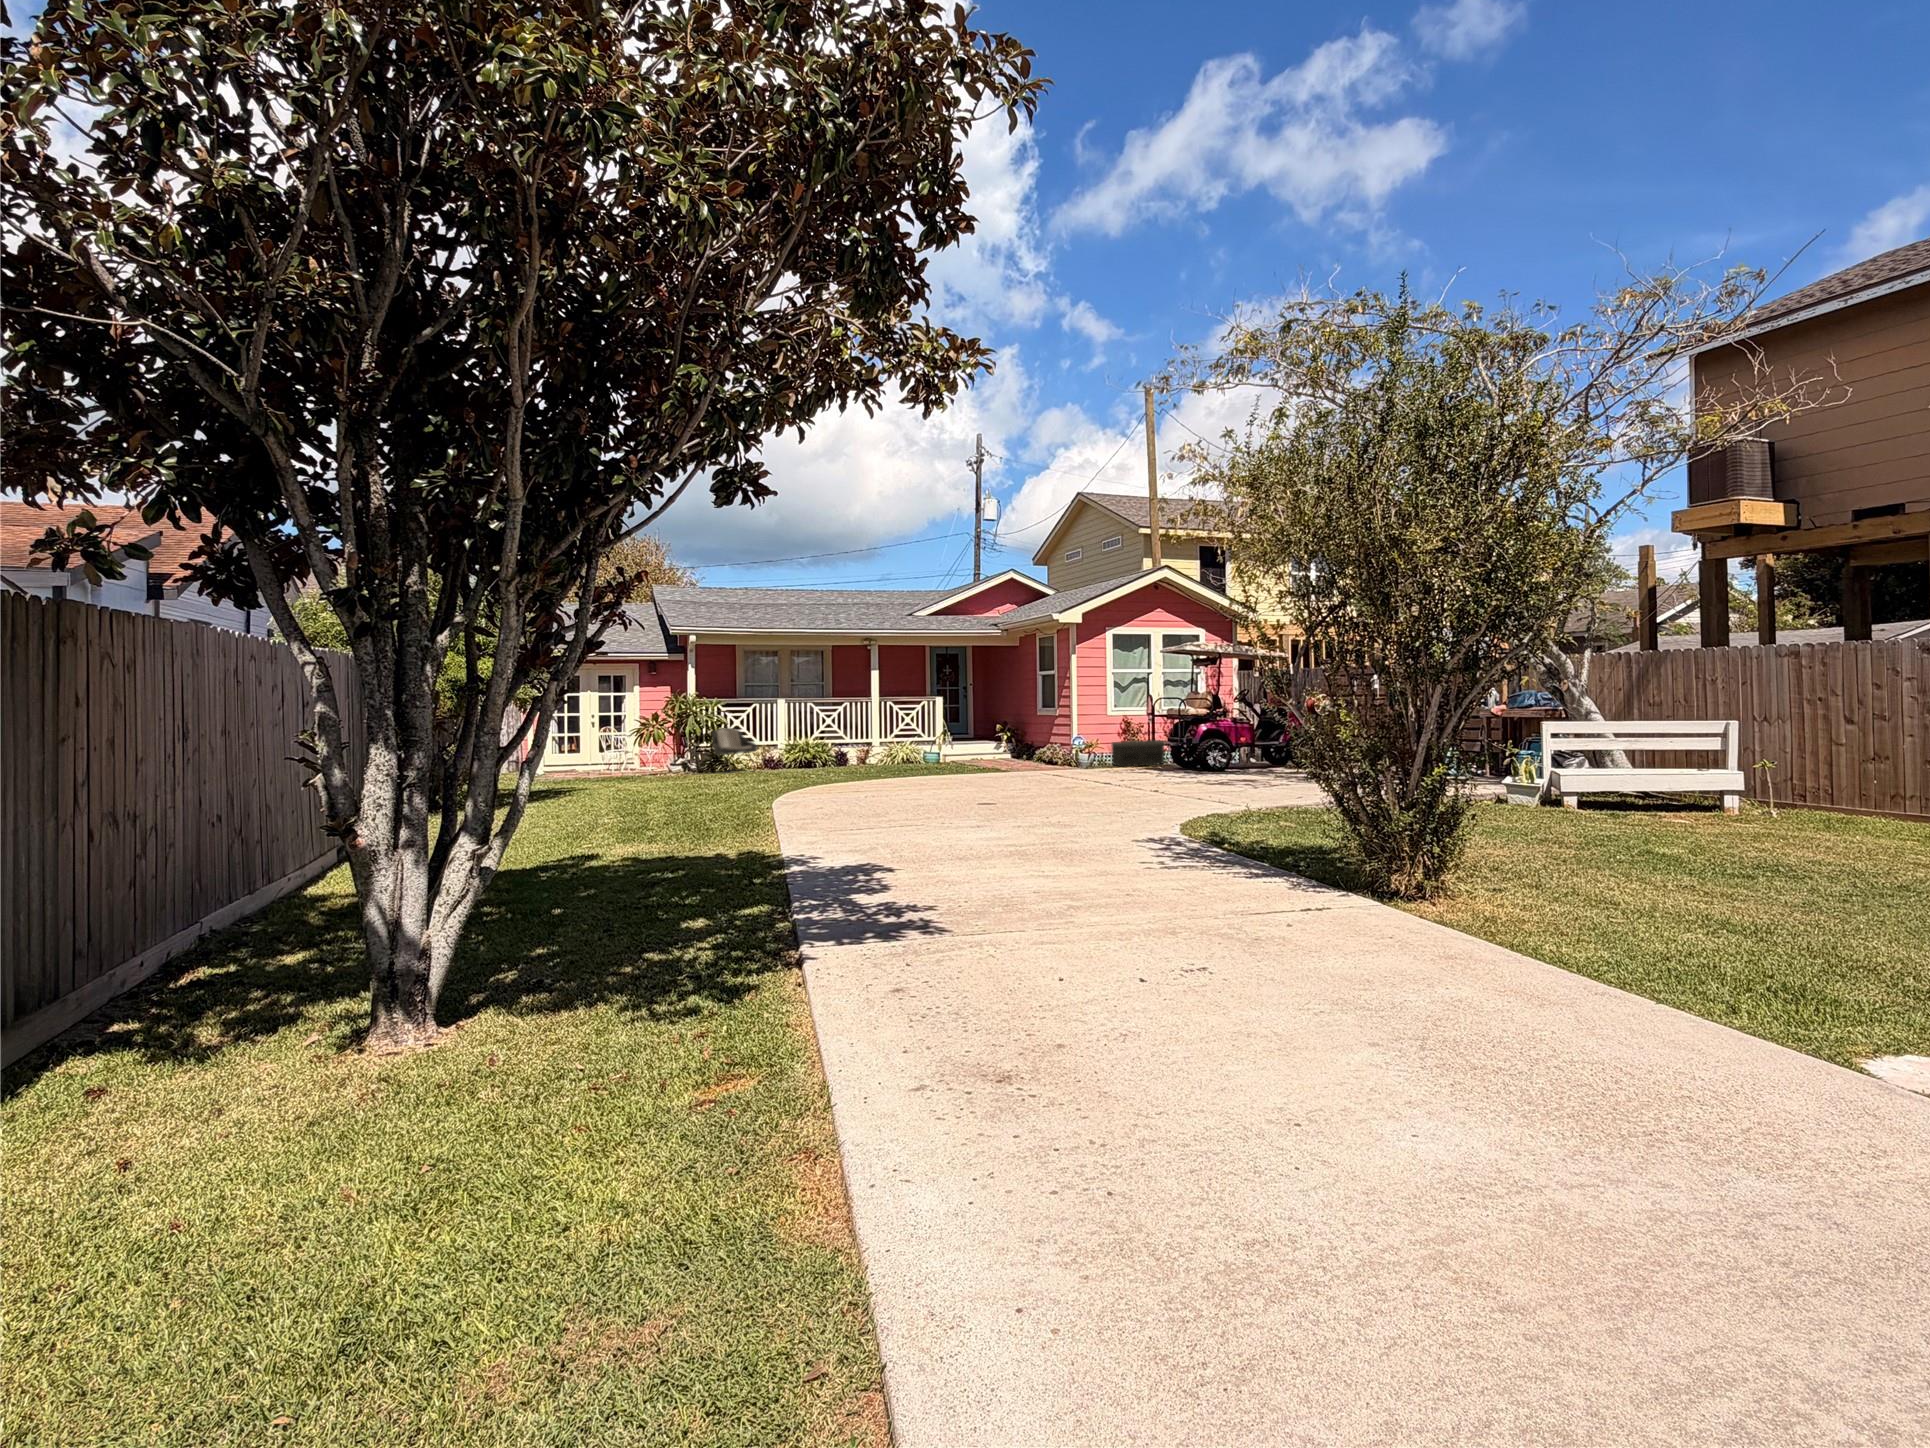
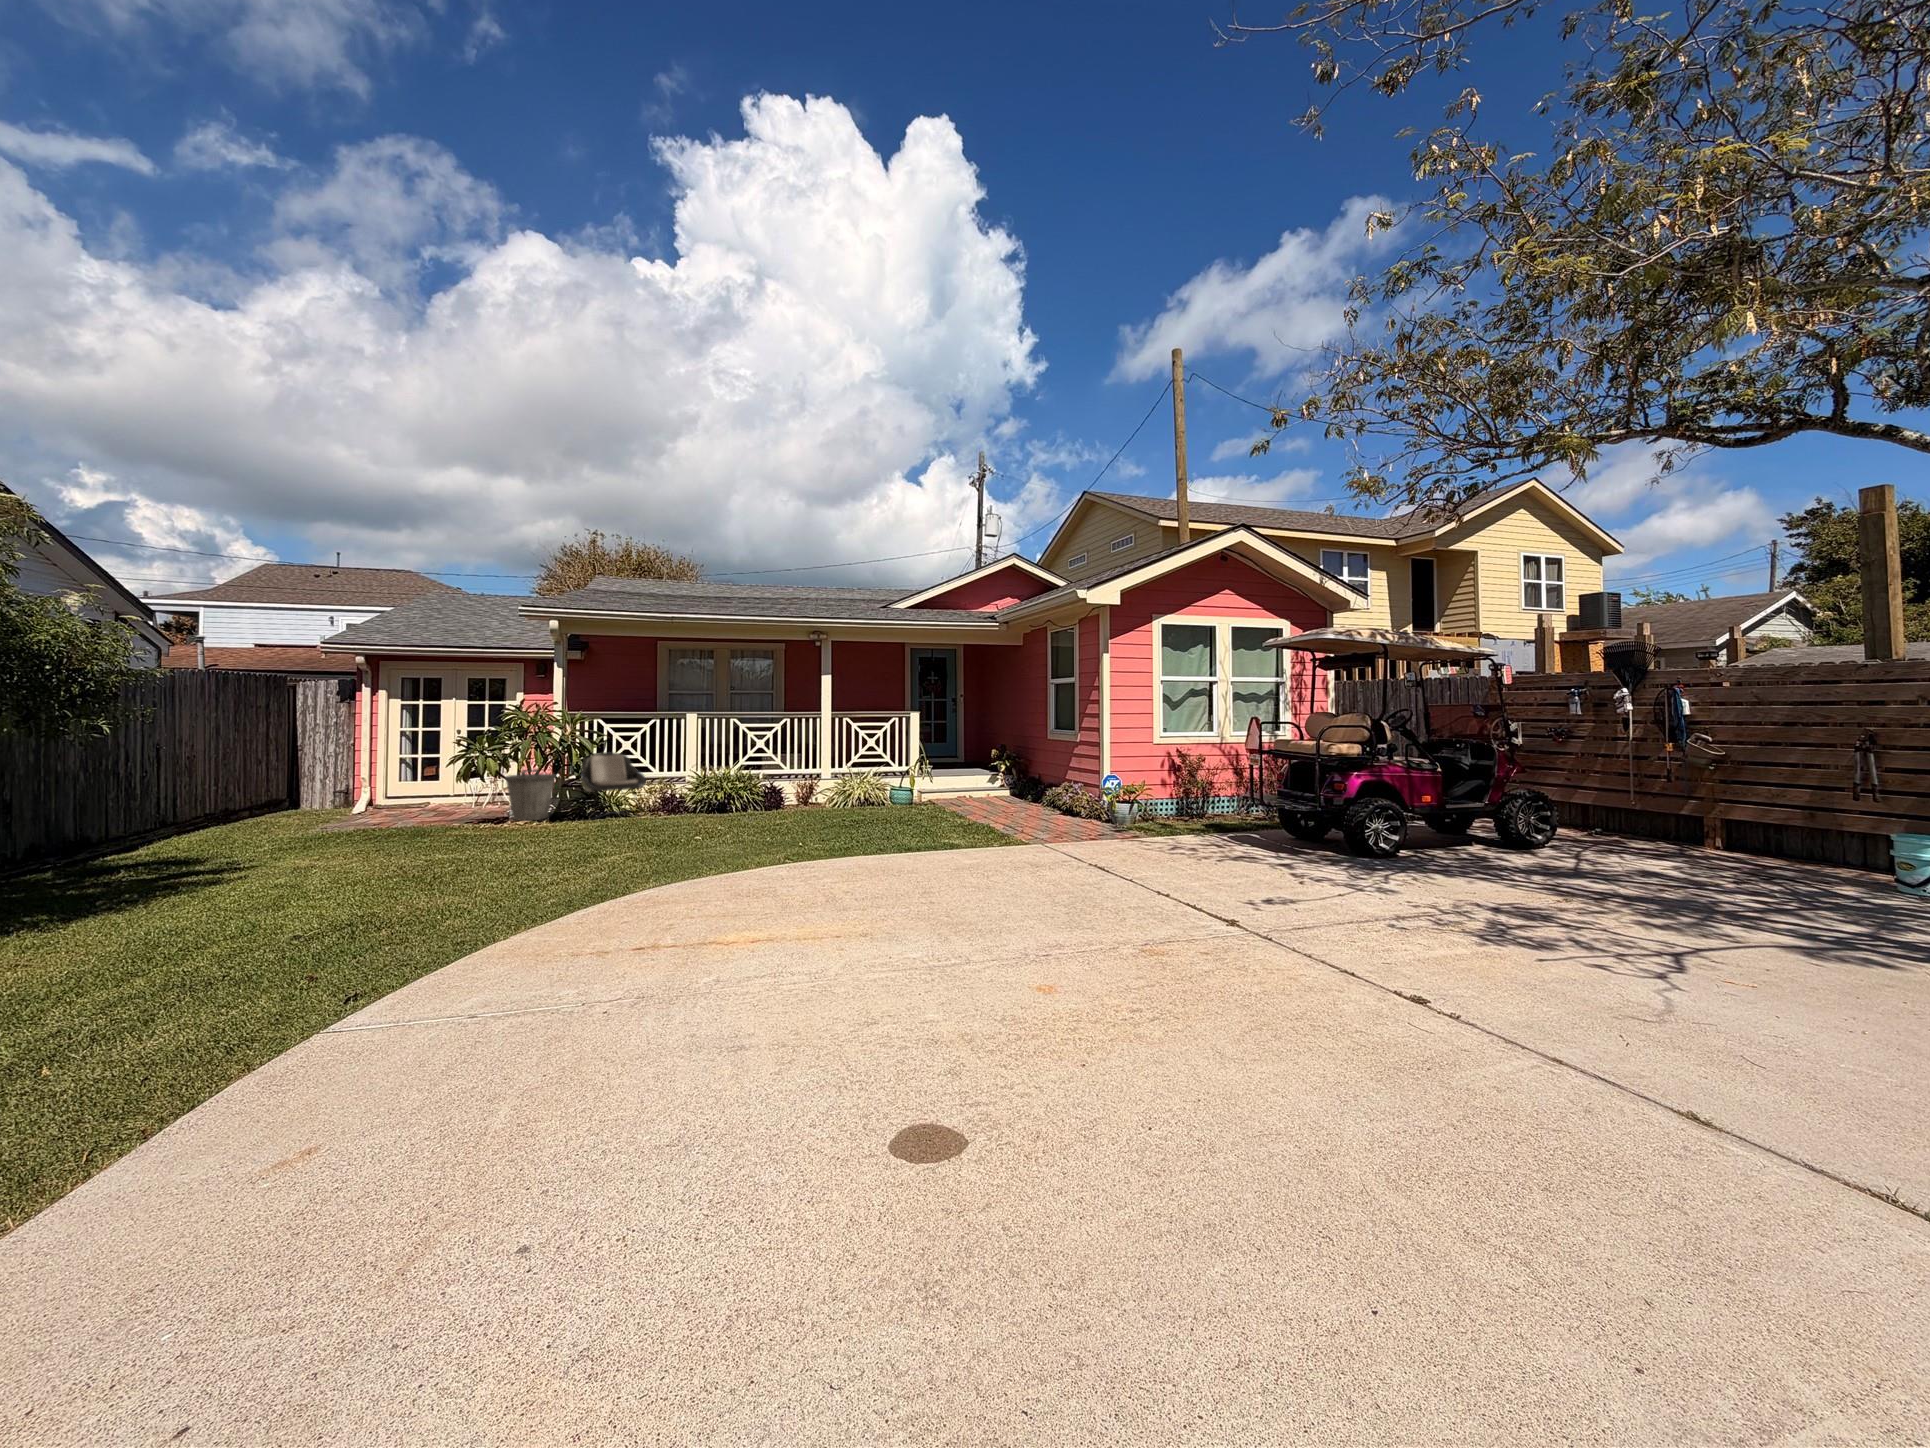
trash can: none [661,740,695,775] -> present [505,770,556,821]
storage bench: present [1111,740,1164,766] -> none [1158,782,1238,822]

